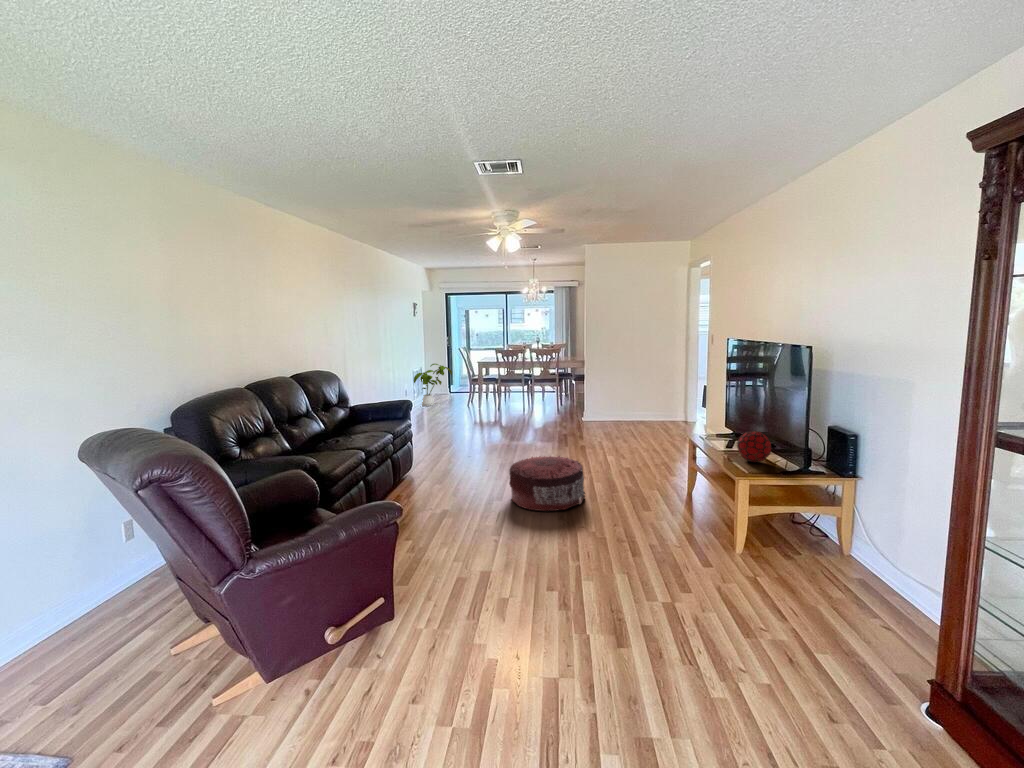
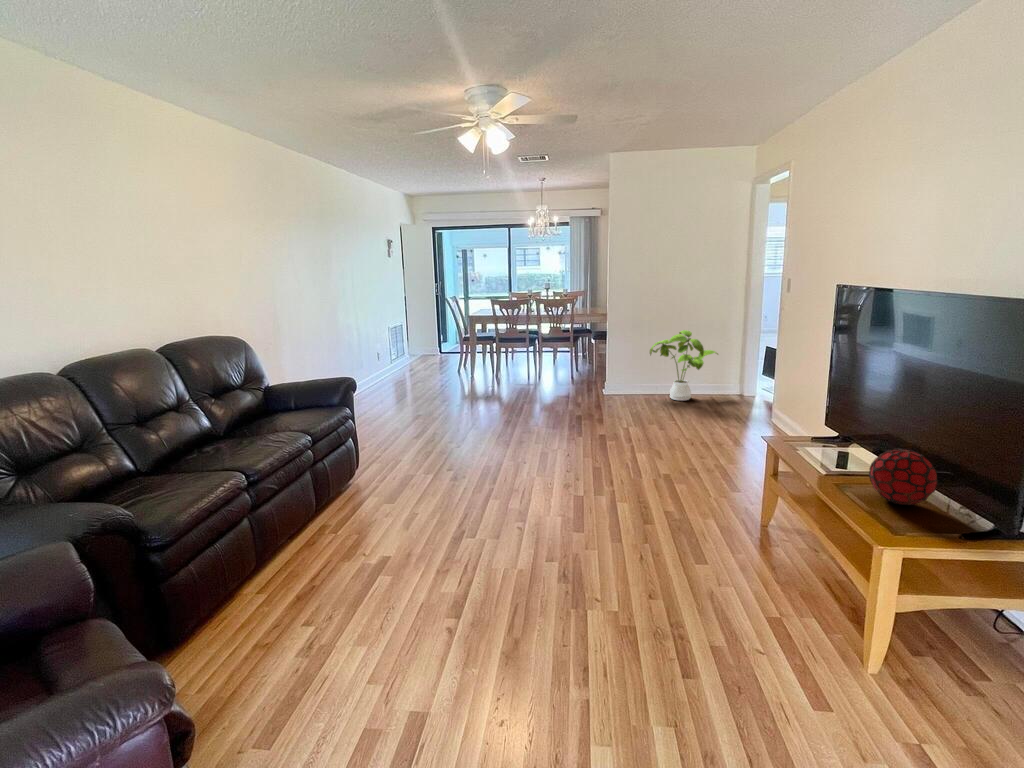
house plant: present [414,364,452,406] -> present [650,330,718,400]
pouf: present [509,456,585,511] -> none [485,464,604,561]

